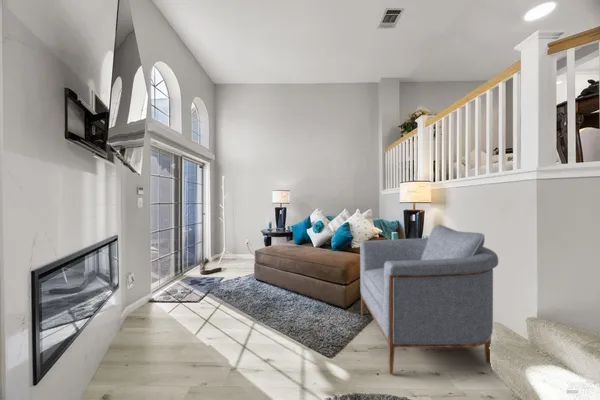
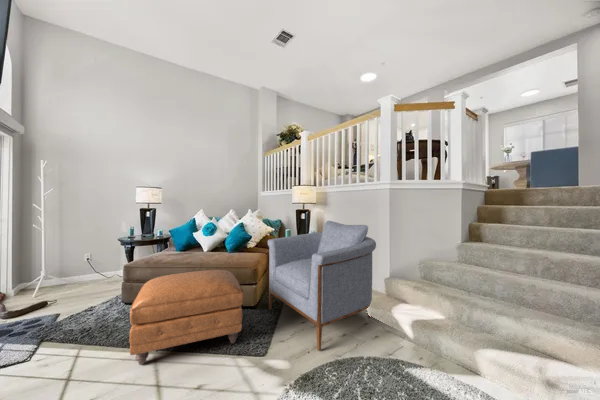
ottoman: none [233,262,325,335] -> present [129,270,243,365]

